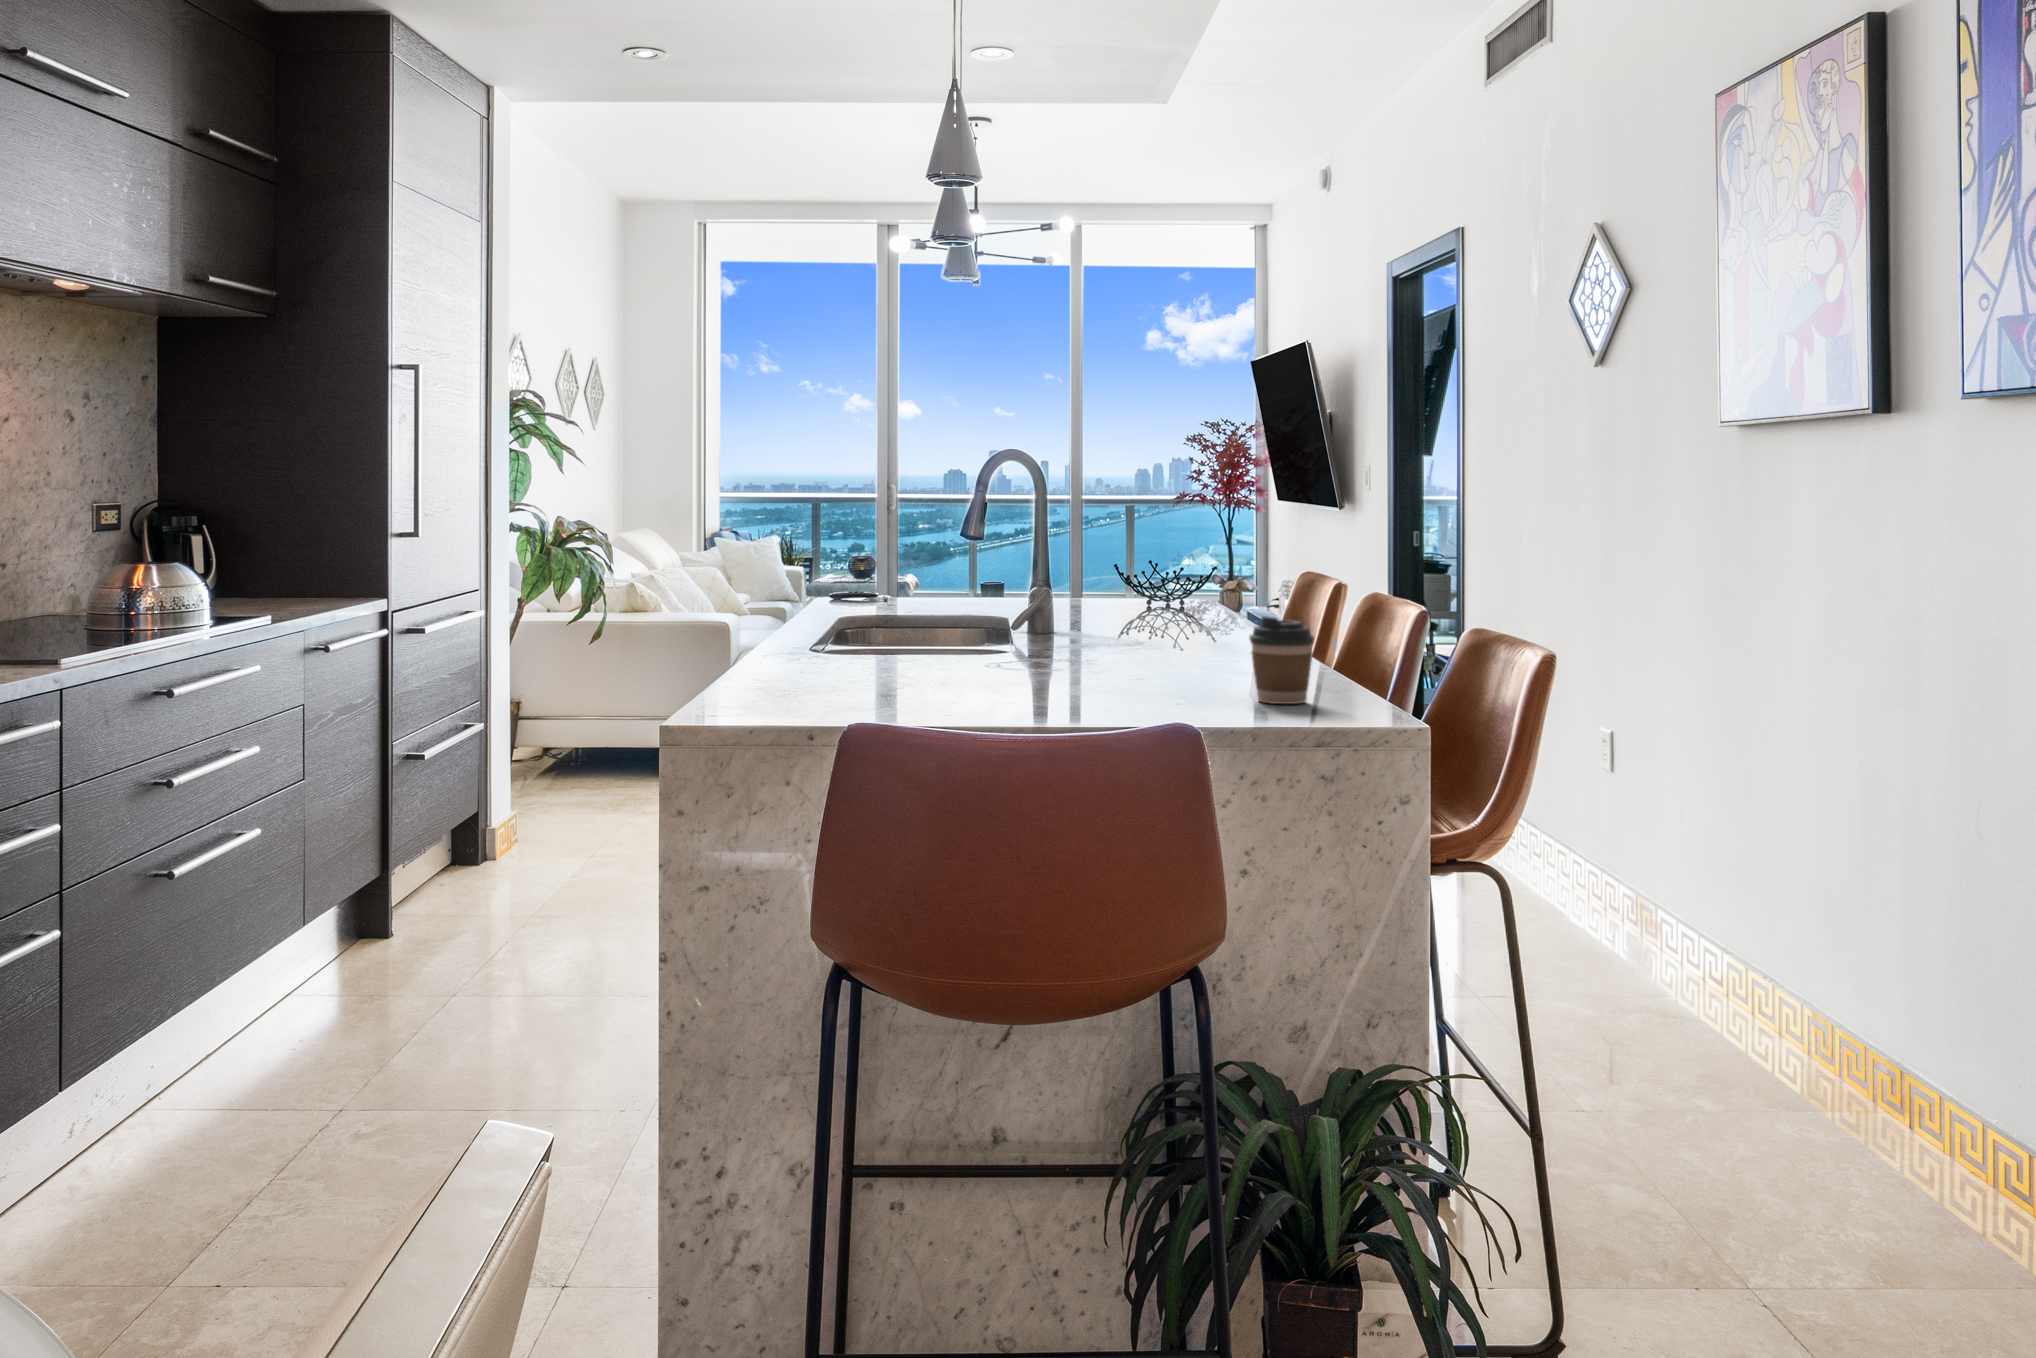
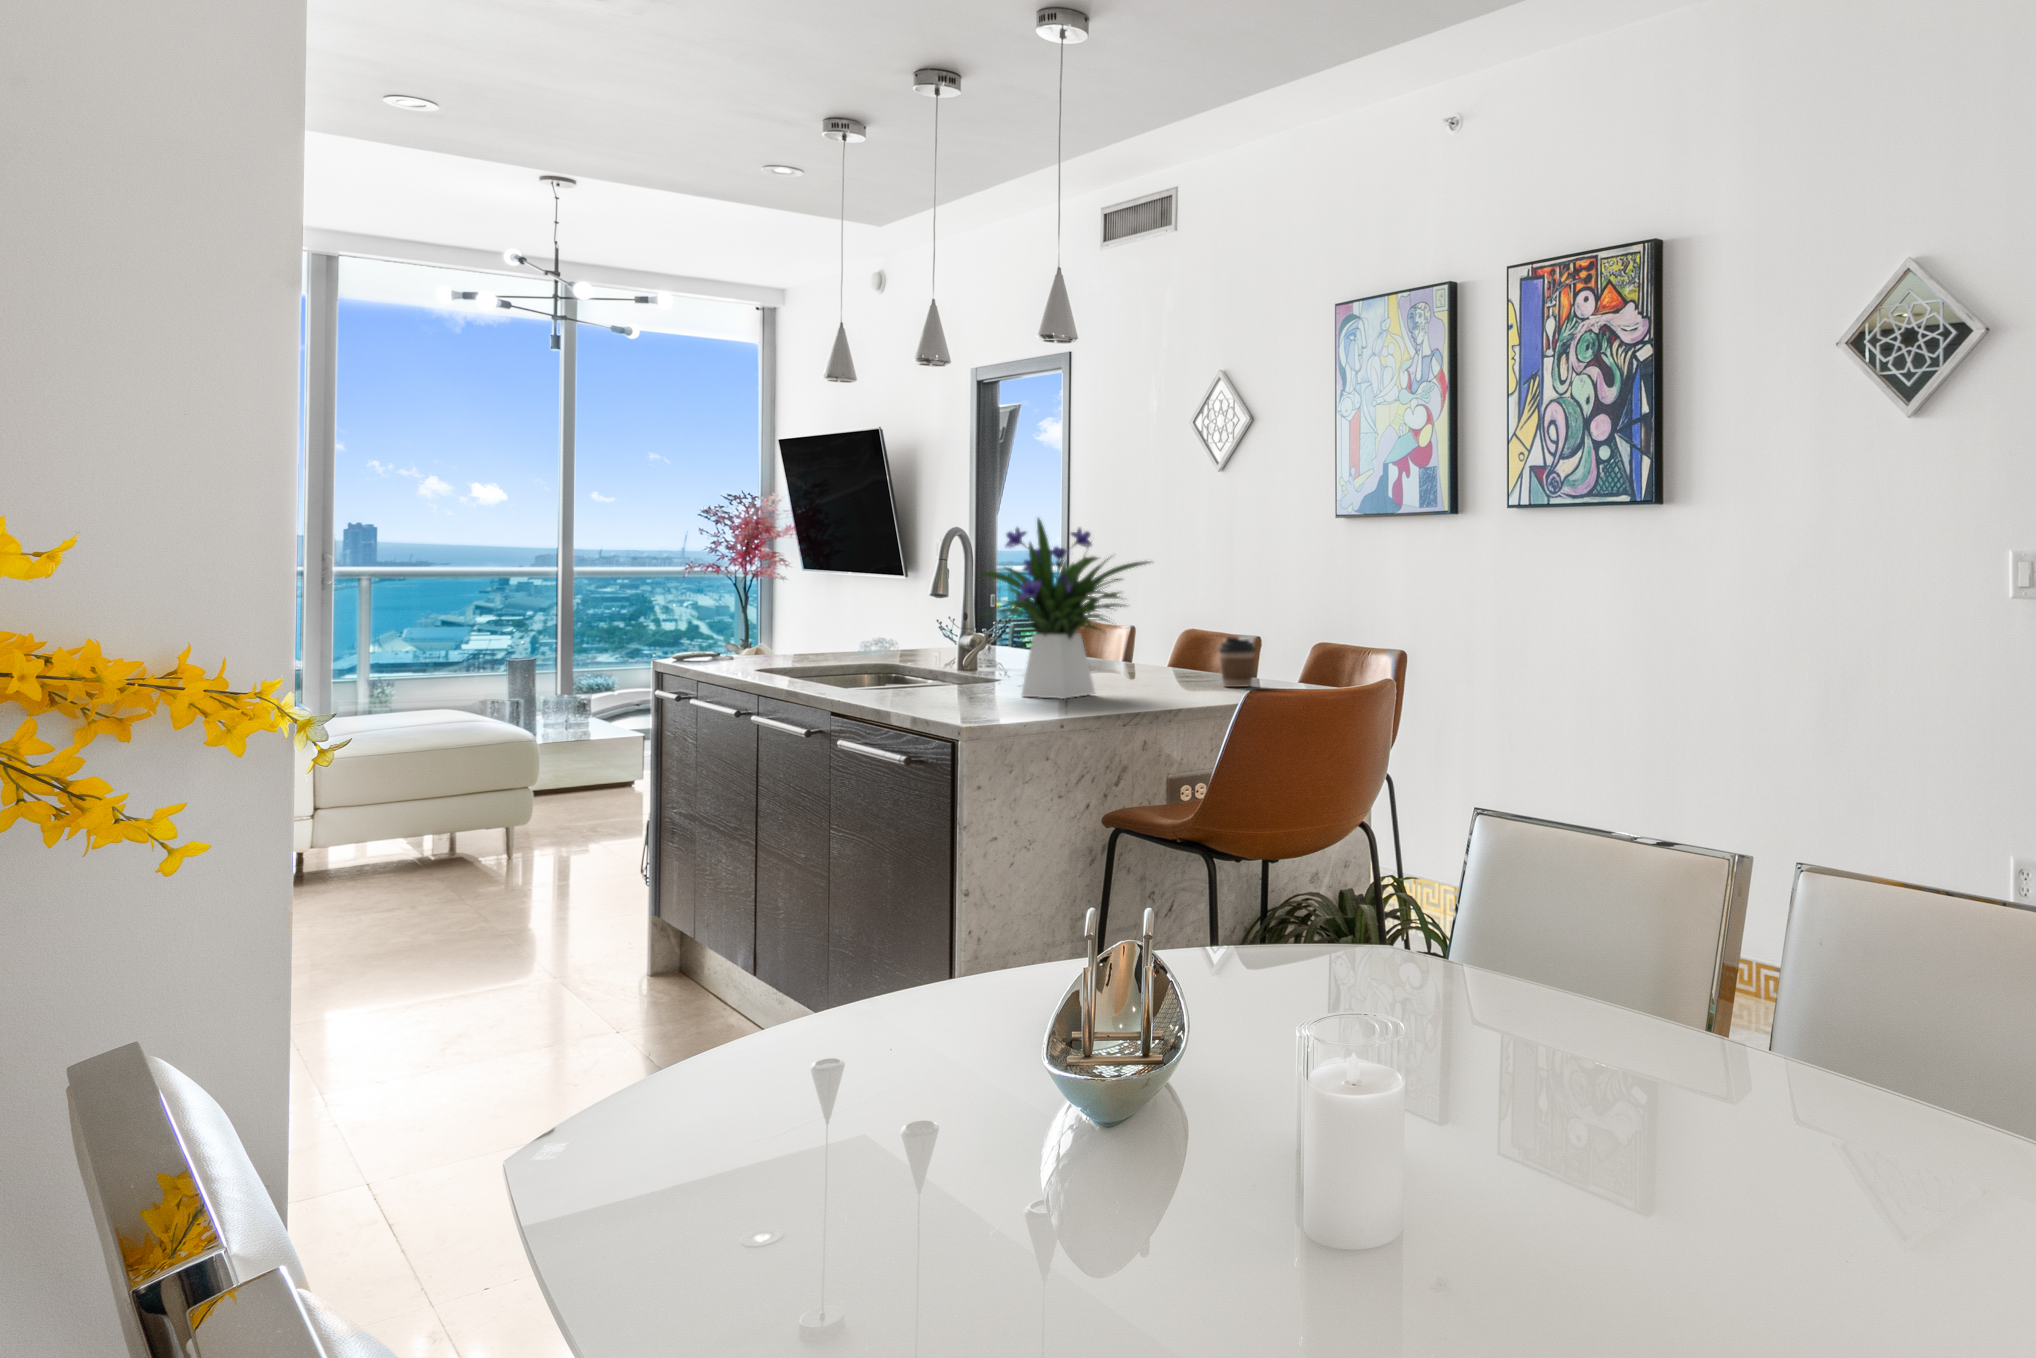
flower arrangement: none [810,415,1073,705] -> present [982,518,1150,699]

